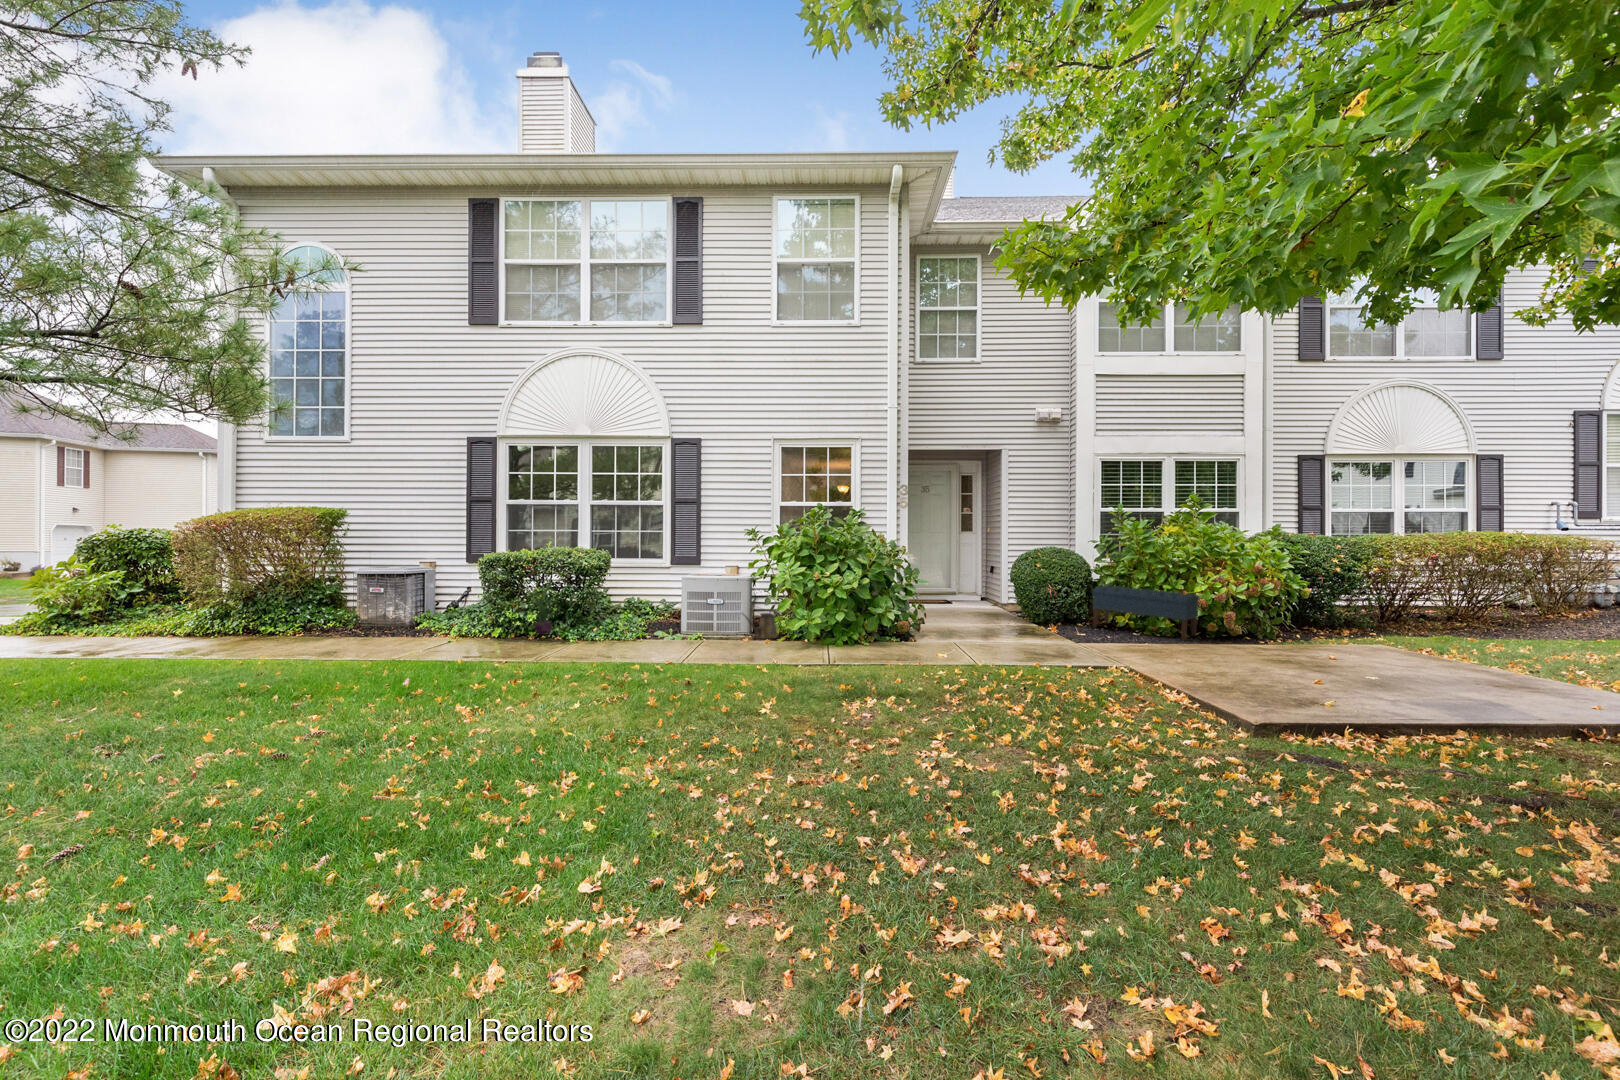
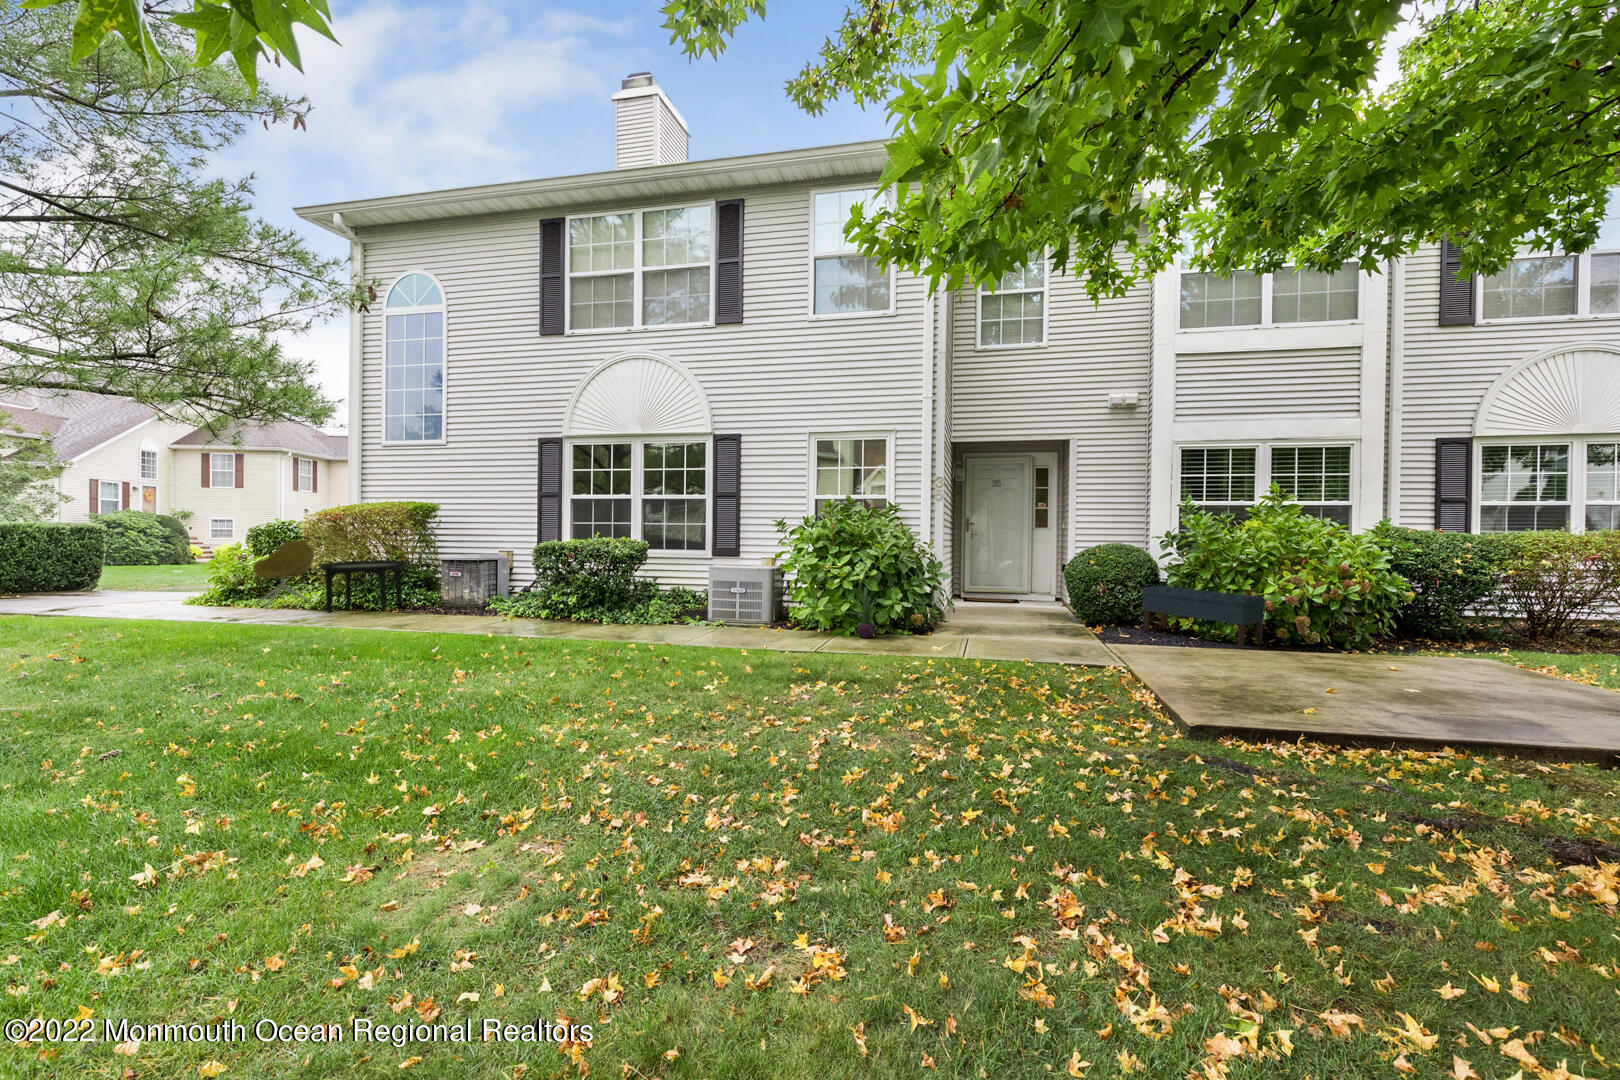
chair: none [100,555,183,641] -> present [253,540,314,609]
round table: none [198,576,315,642] -> present [319,560,408,612]
decorative plant: present [532,589,552,635] -> present [858,588,875,638]
watering can: present [743,613,782,639] -> none [754,601,798,628]

